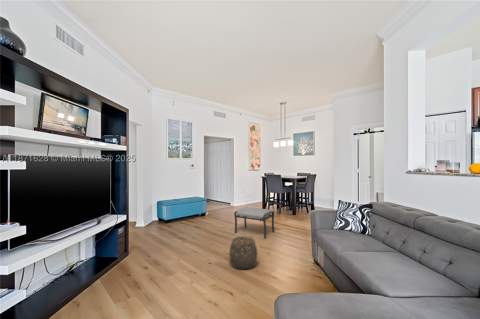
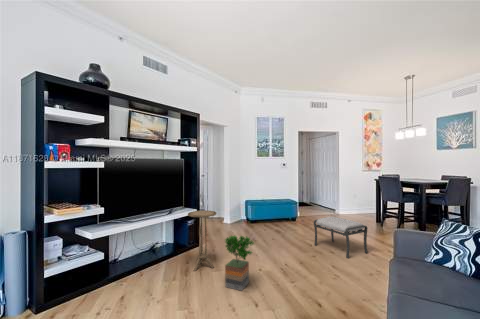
side table: none [130,214,164,283] -> present [188,210,216,271]
potted tree: none [183,234,216,289] -> present [225,236,254,291]
woven basket: present [229,236,258,269] -> none [279,248,313,286]

